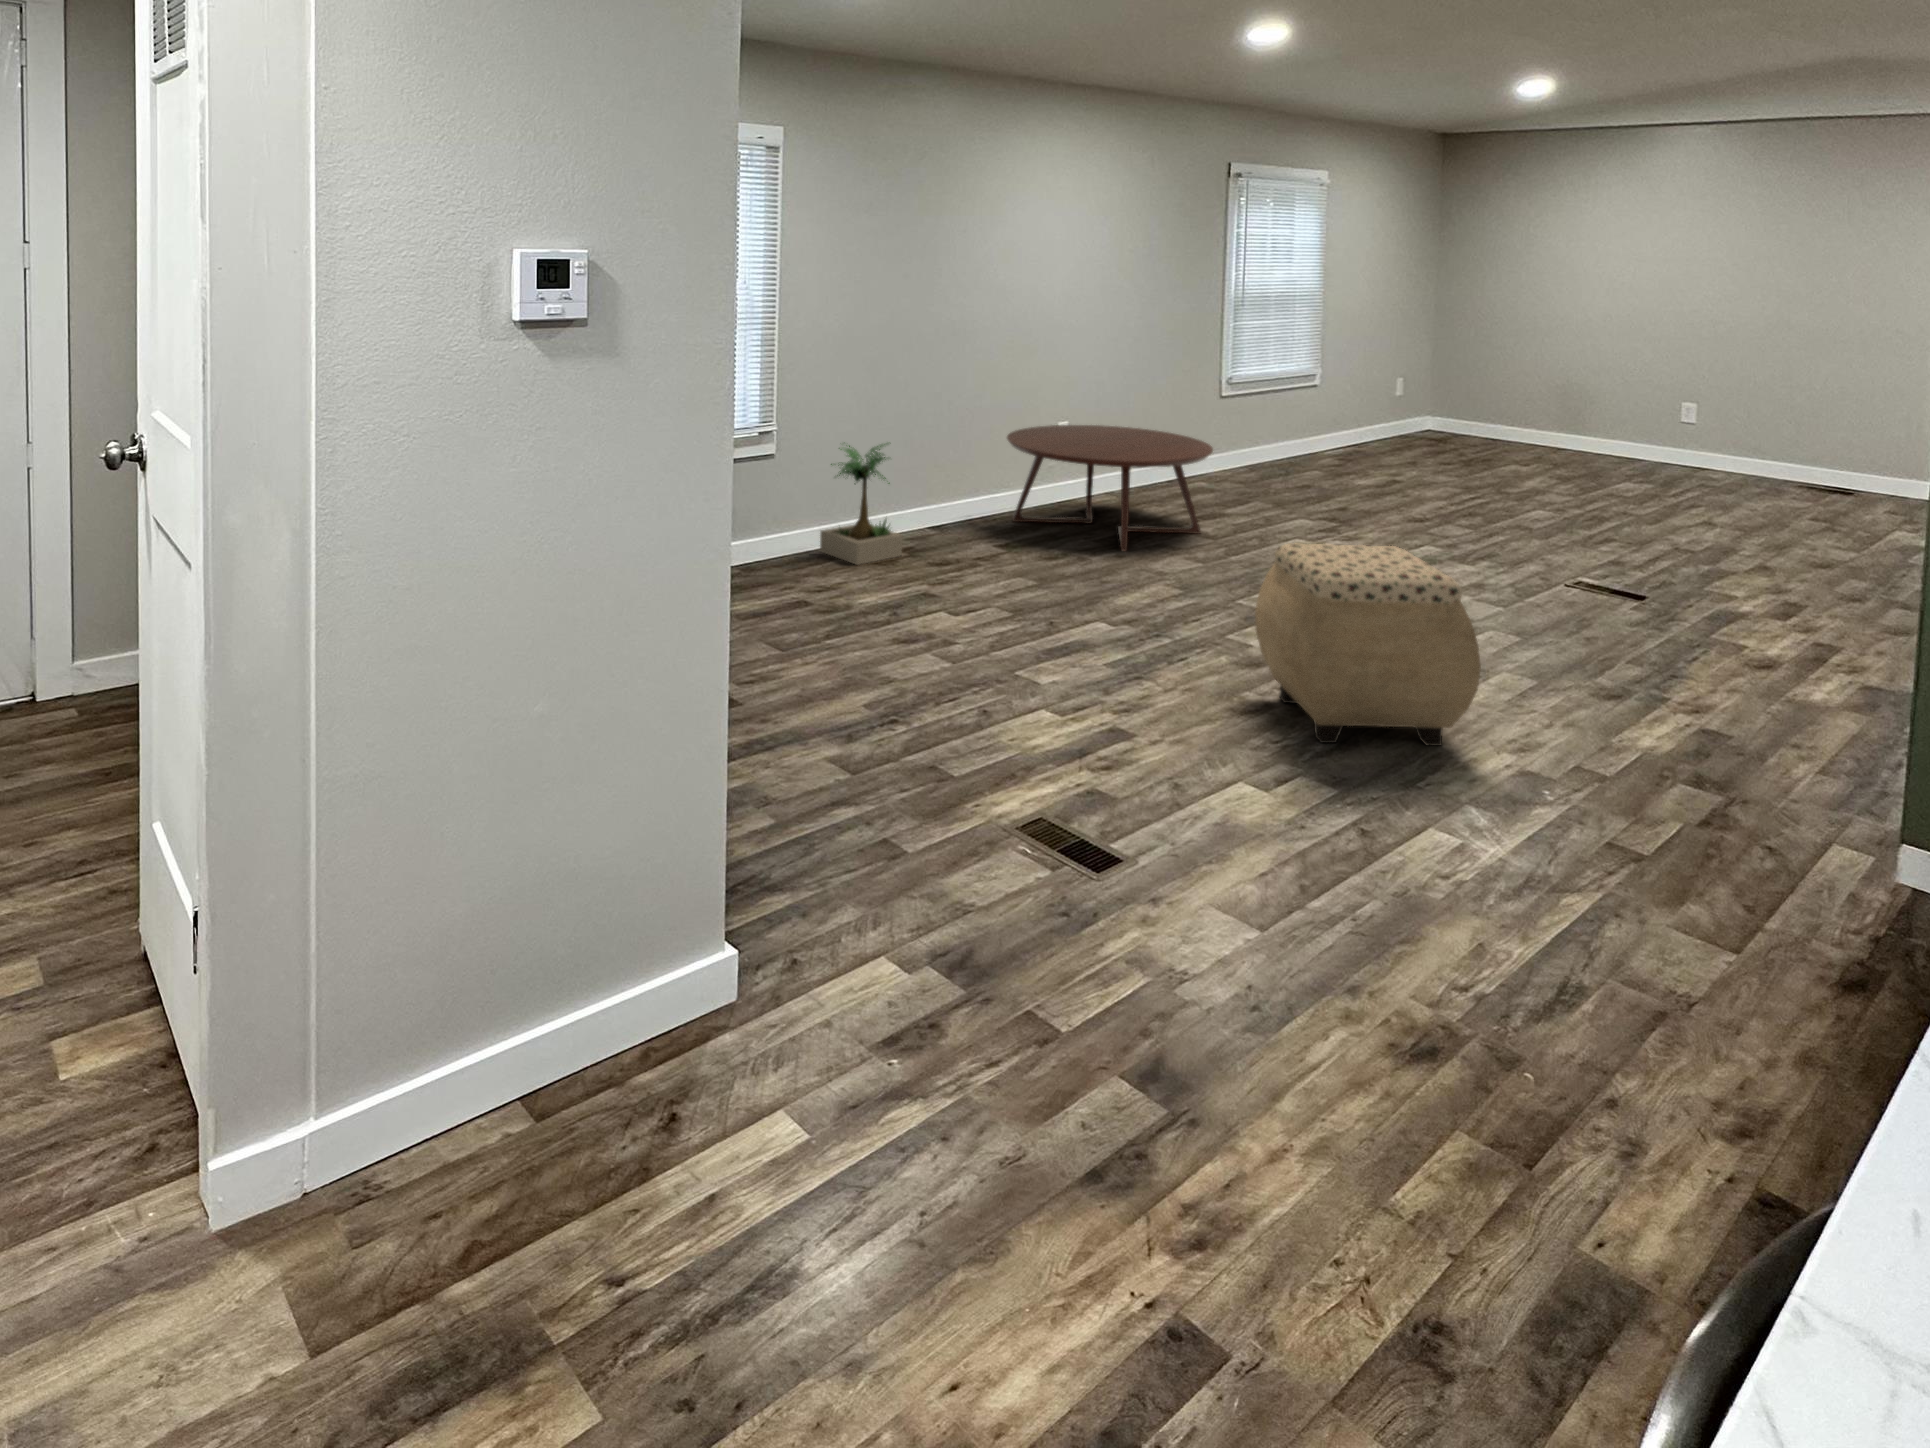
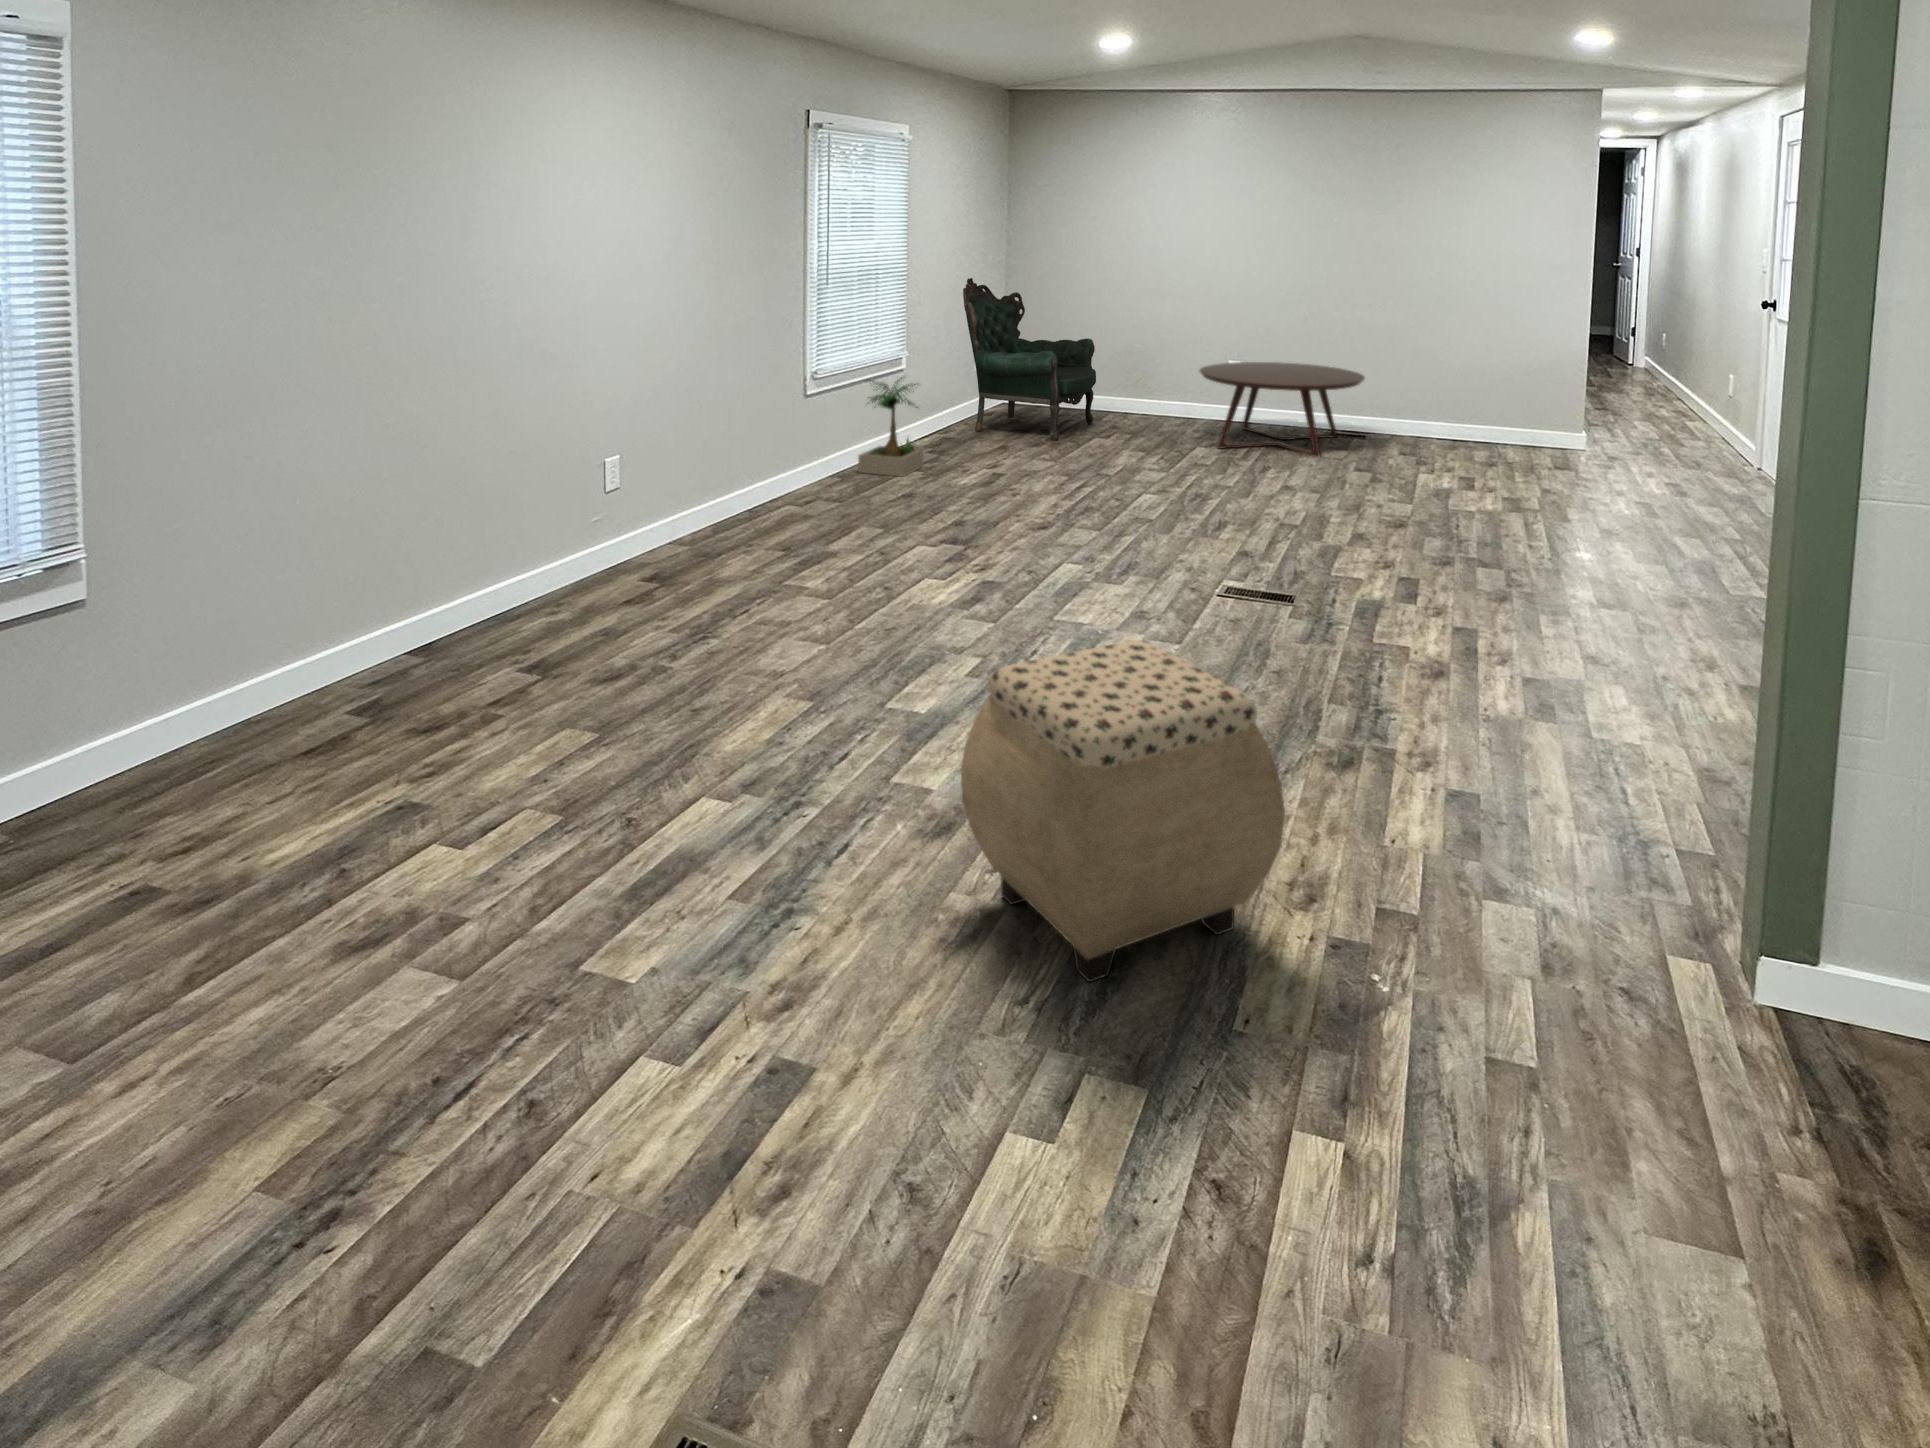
armchair: none [1382,310,1519,463] -> present [963,278,1096,441]
coffee table: present [1007,425,1213,551] -> present [1200,362,1365,457]
potted plant: present [820,443,902,565] -> present [858,377,923,477]

